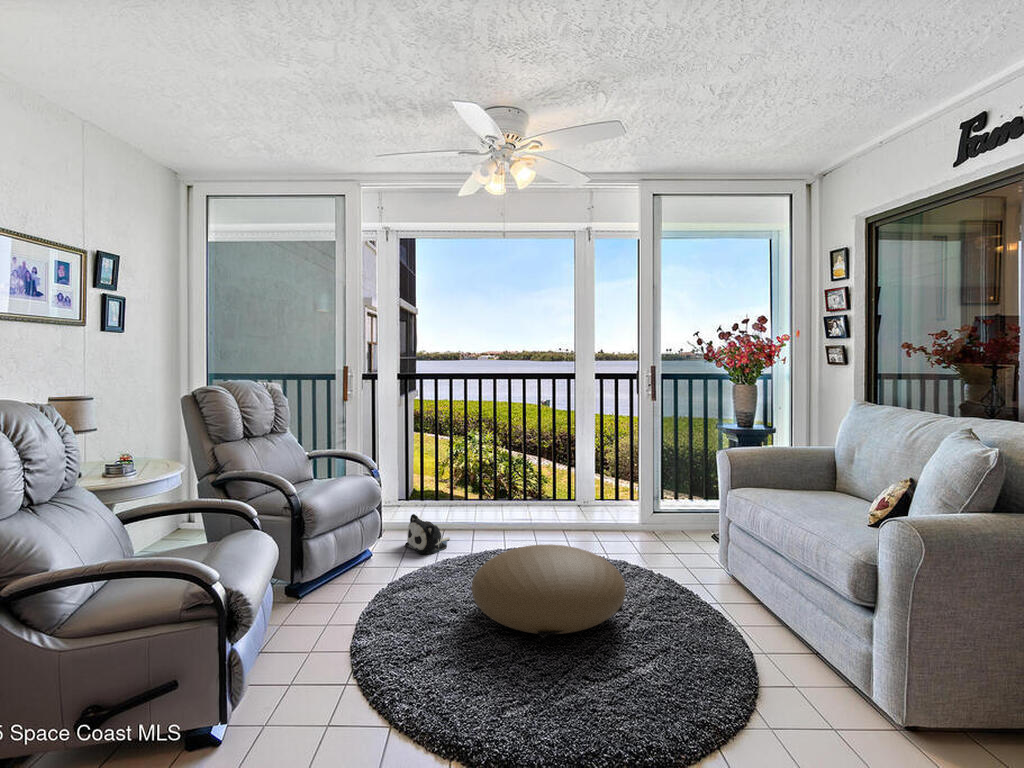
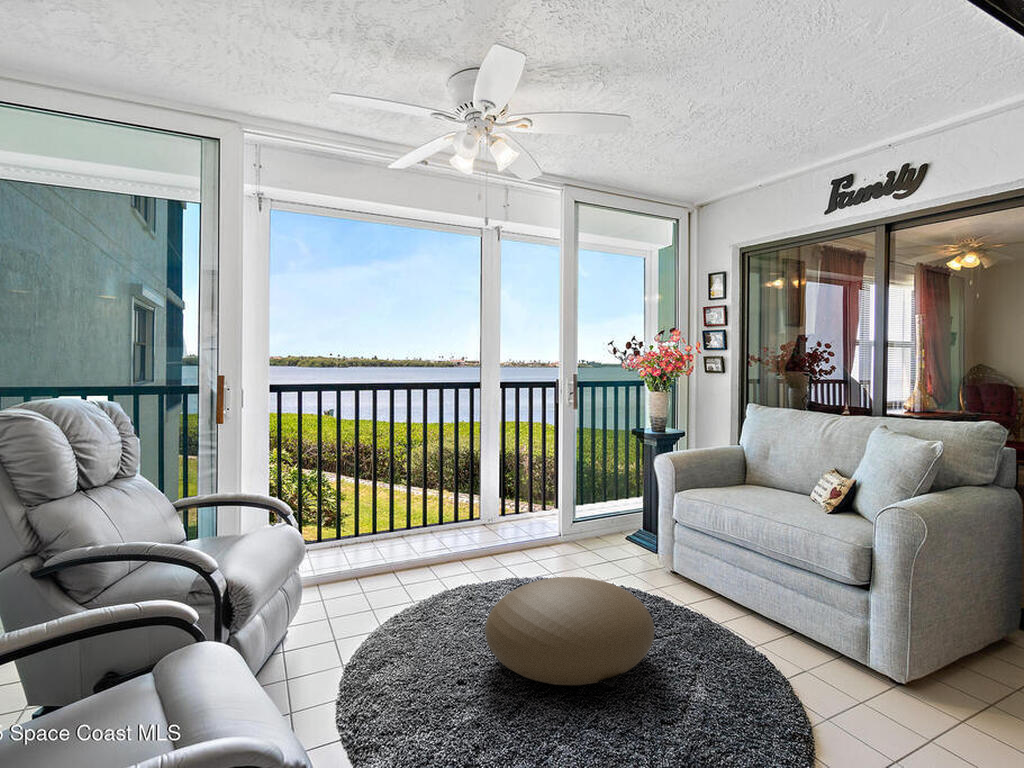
plush toy: present [405,514,450,554] -> none [321,568,379,619]

